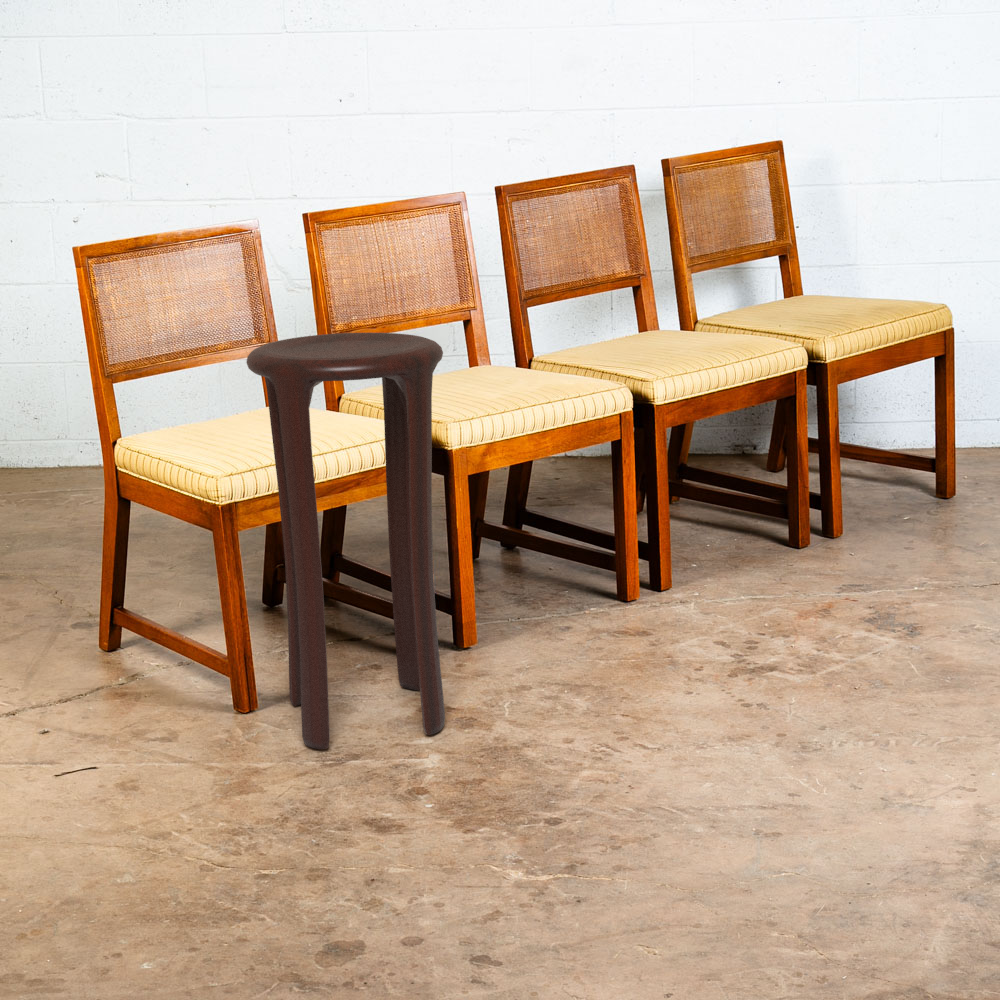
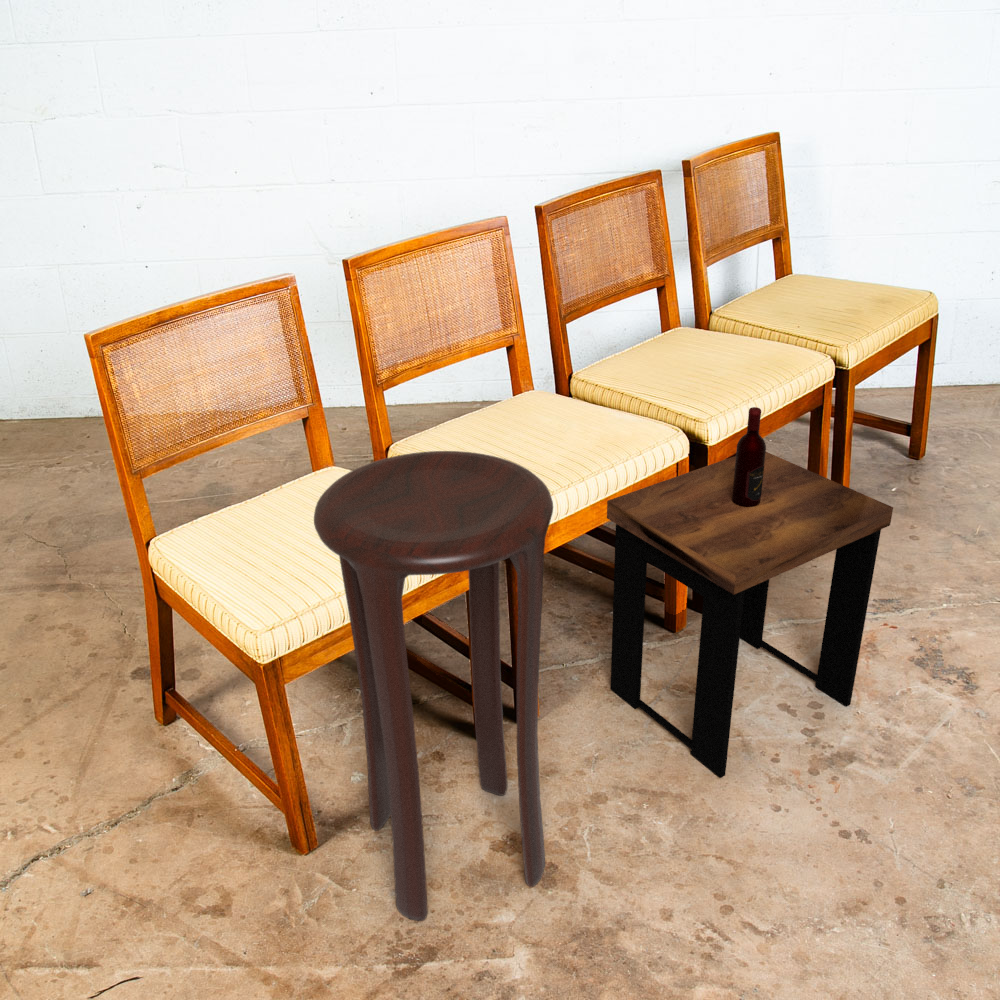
side table: none [533,332,798,684] -> present [607,407,893,778]

